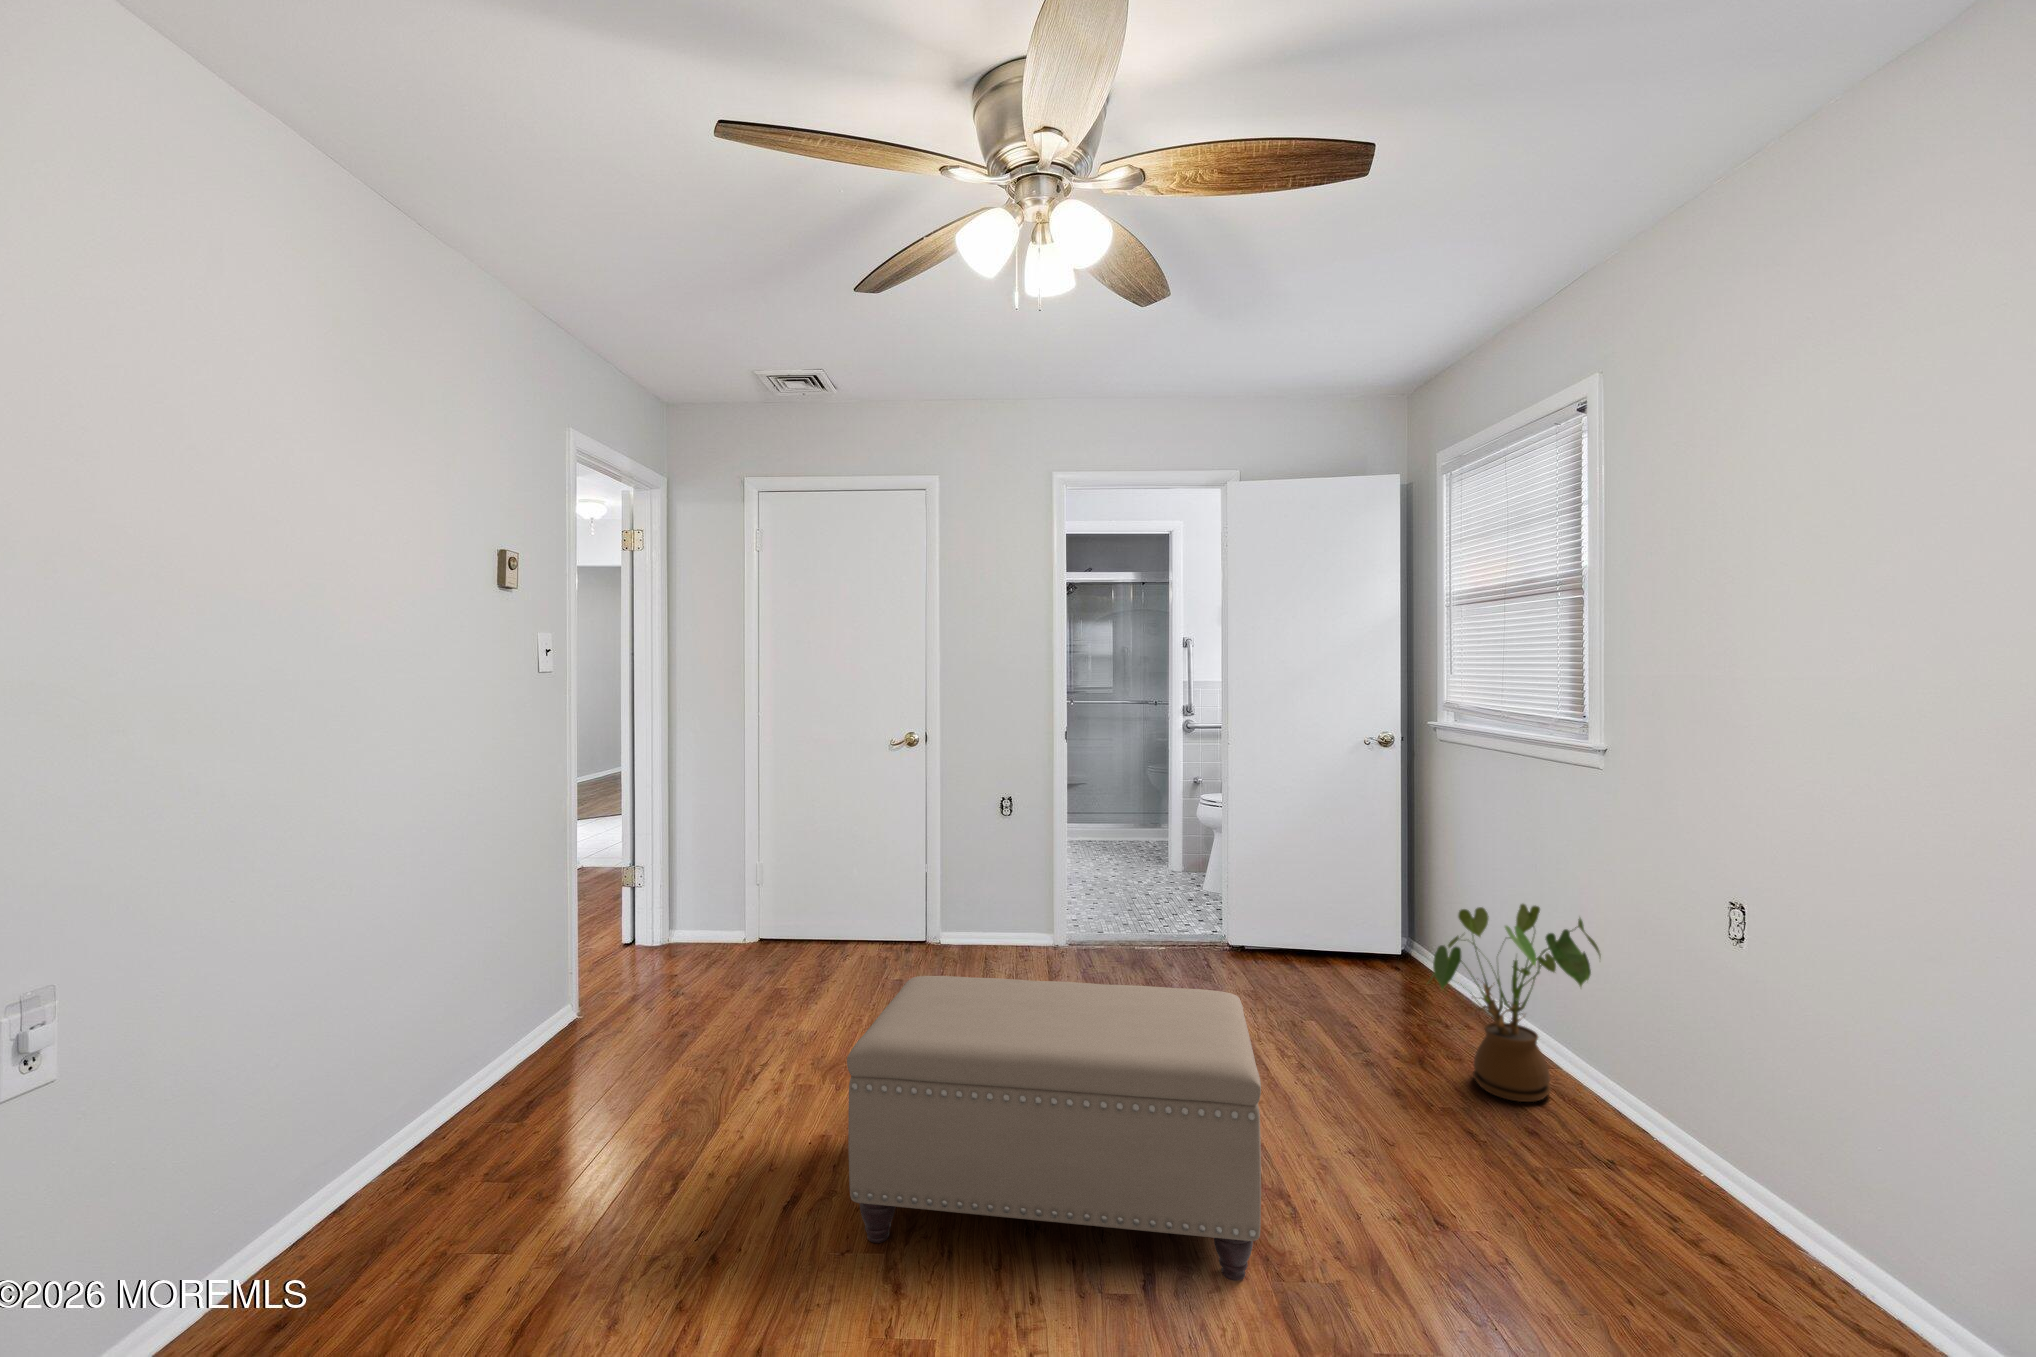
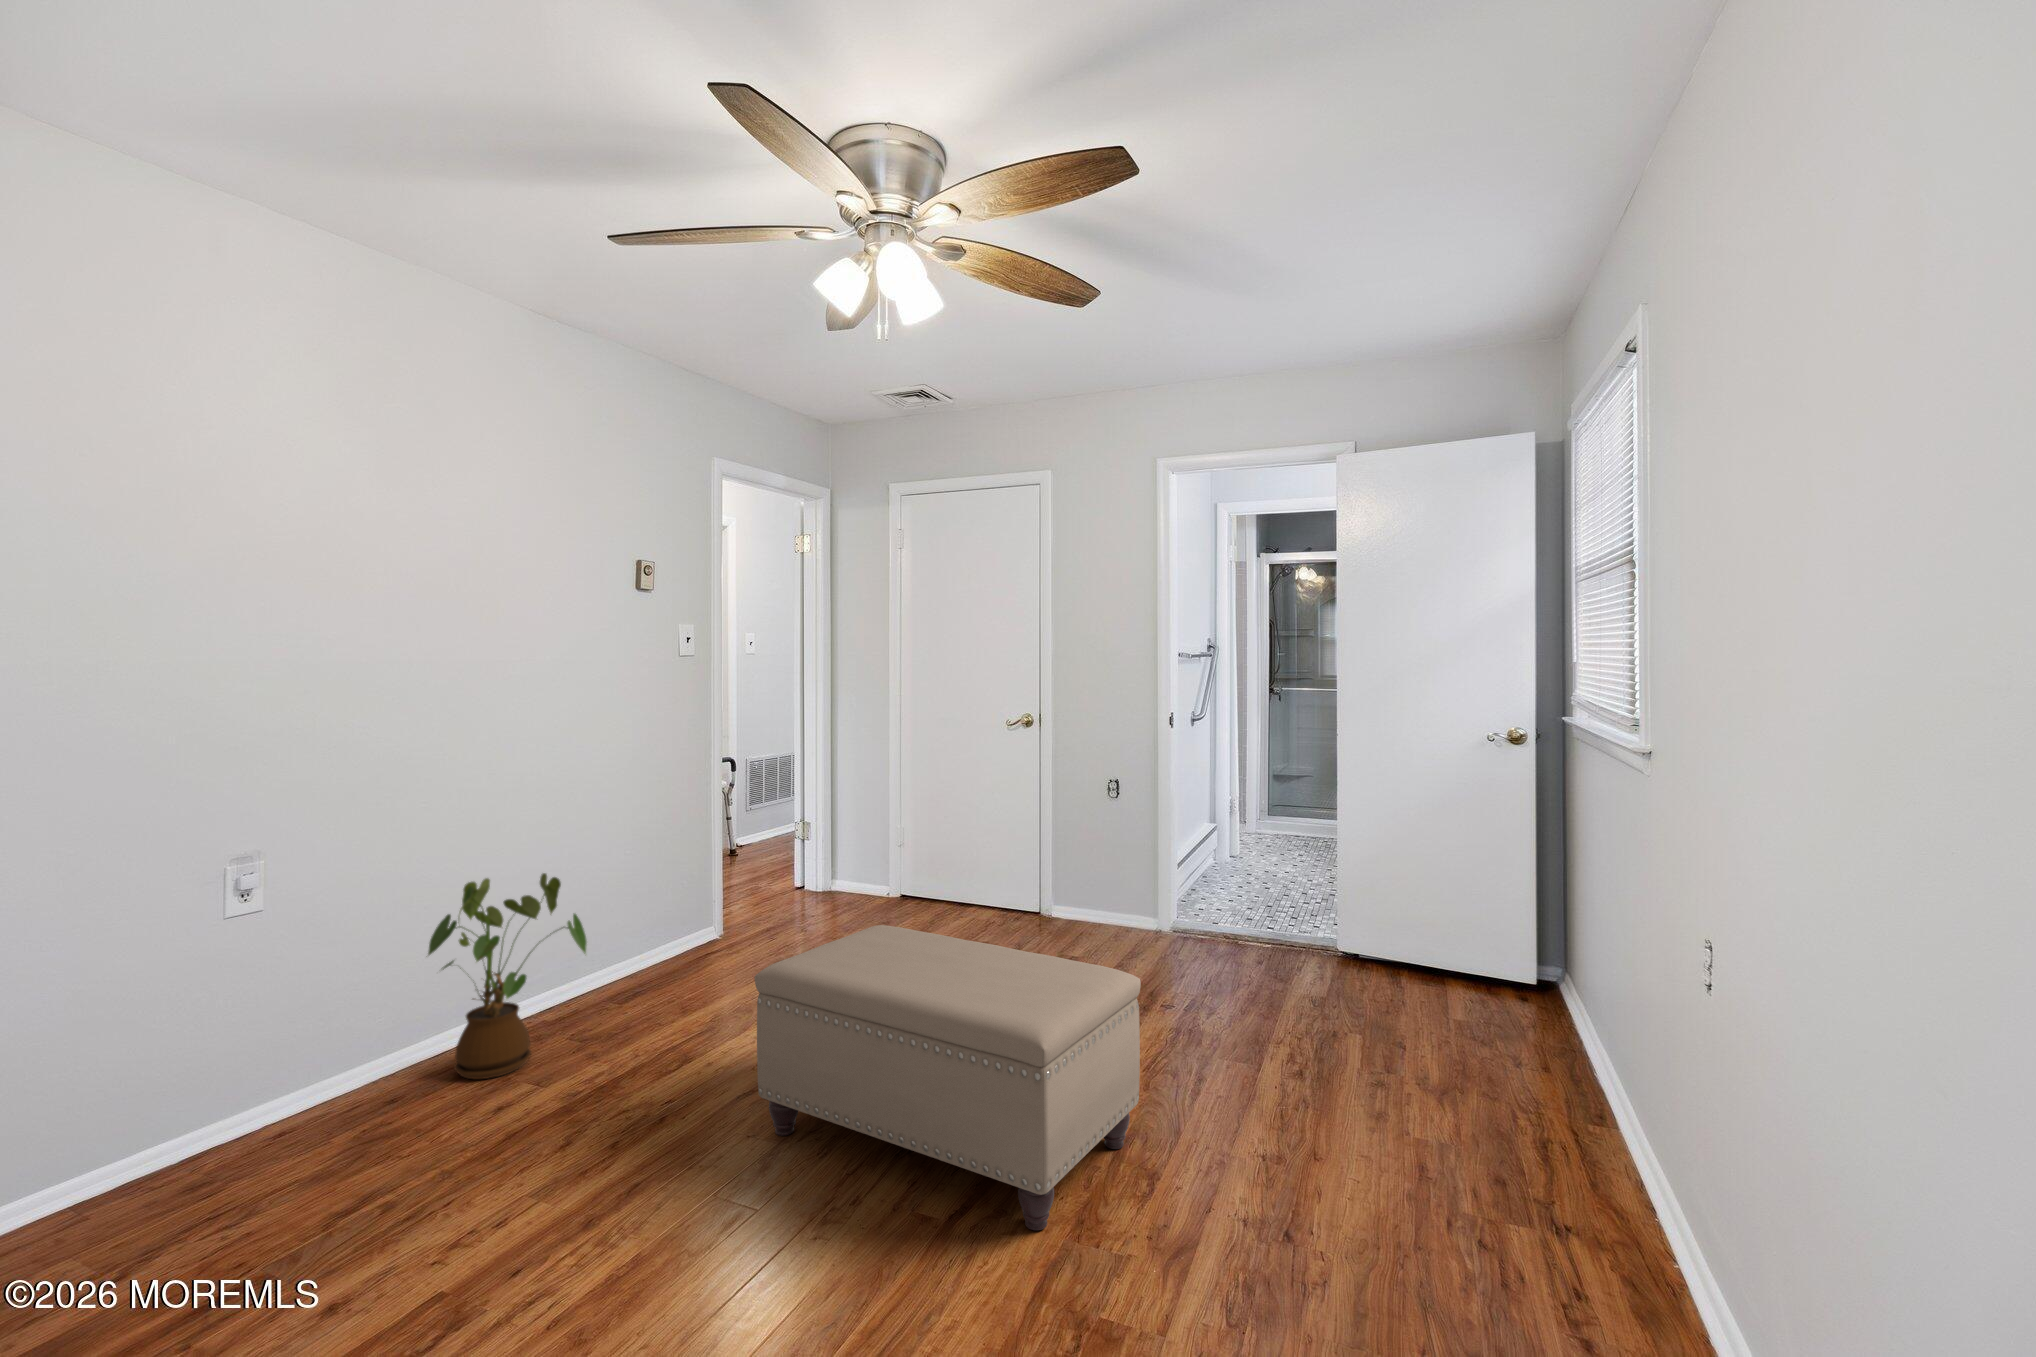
house plant: present [1431,904,1601,1102] -> present [428,873,587,1079]

